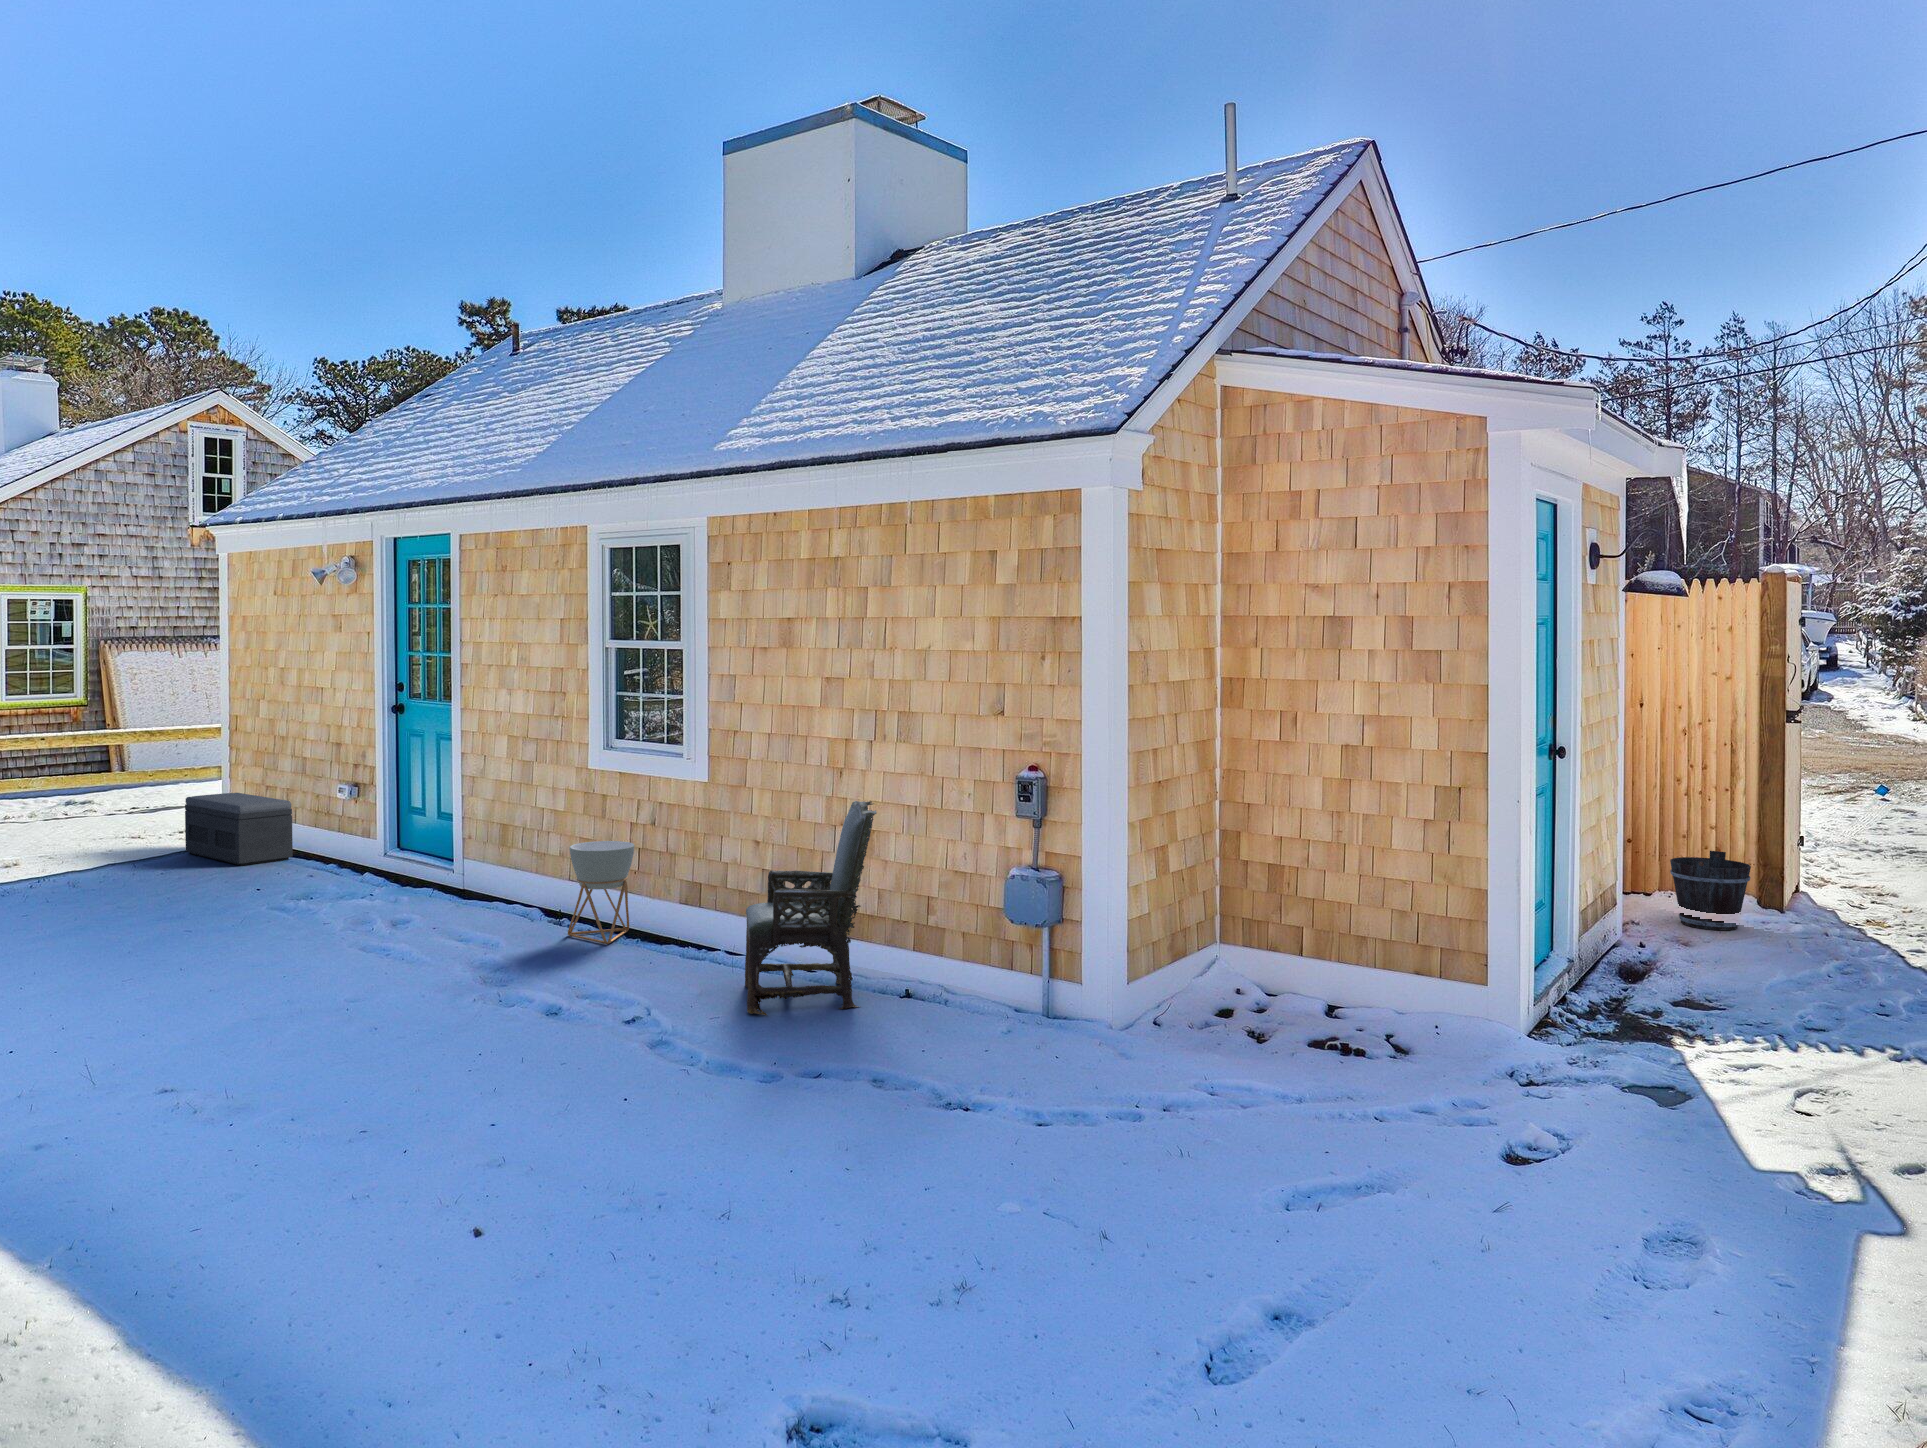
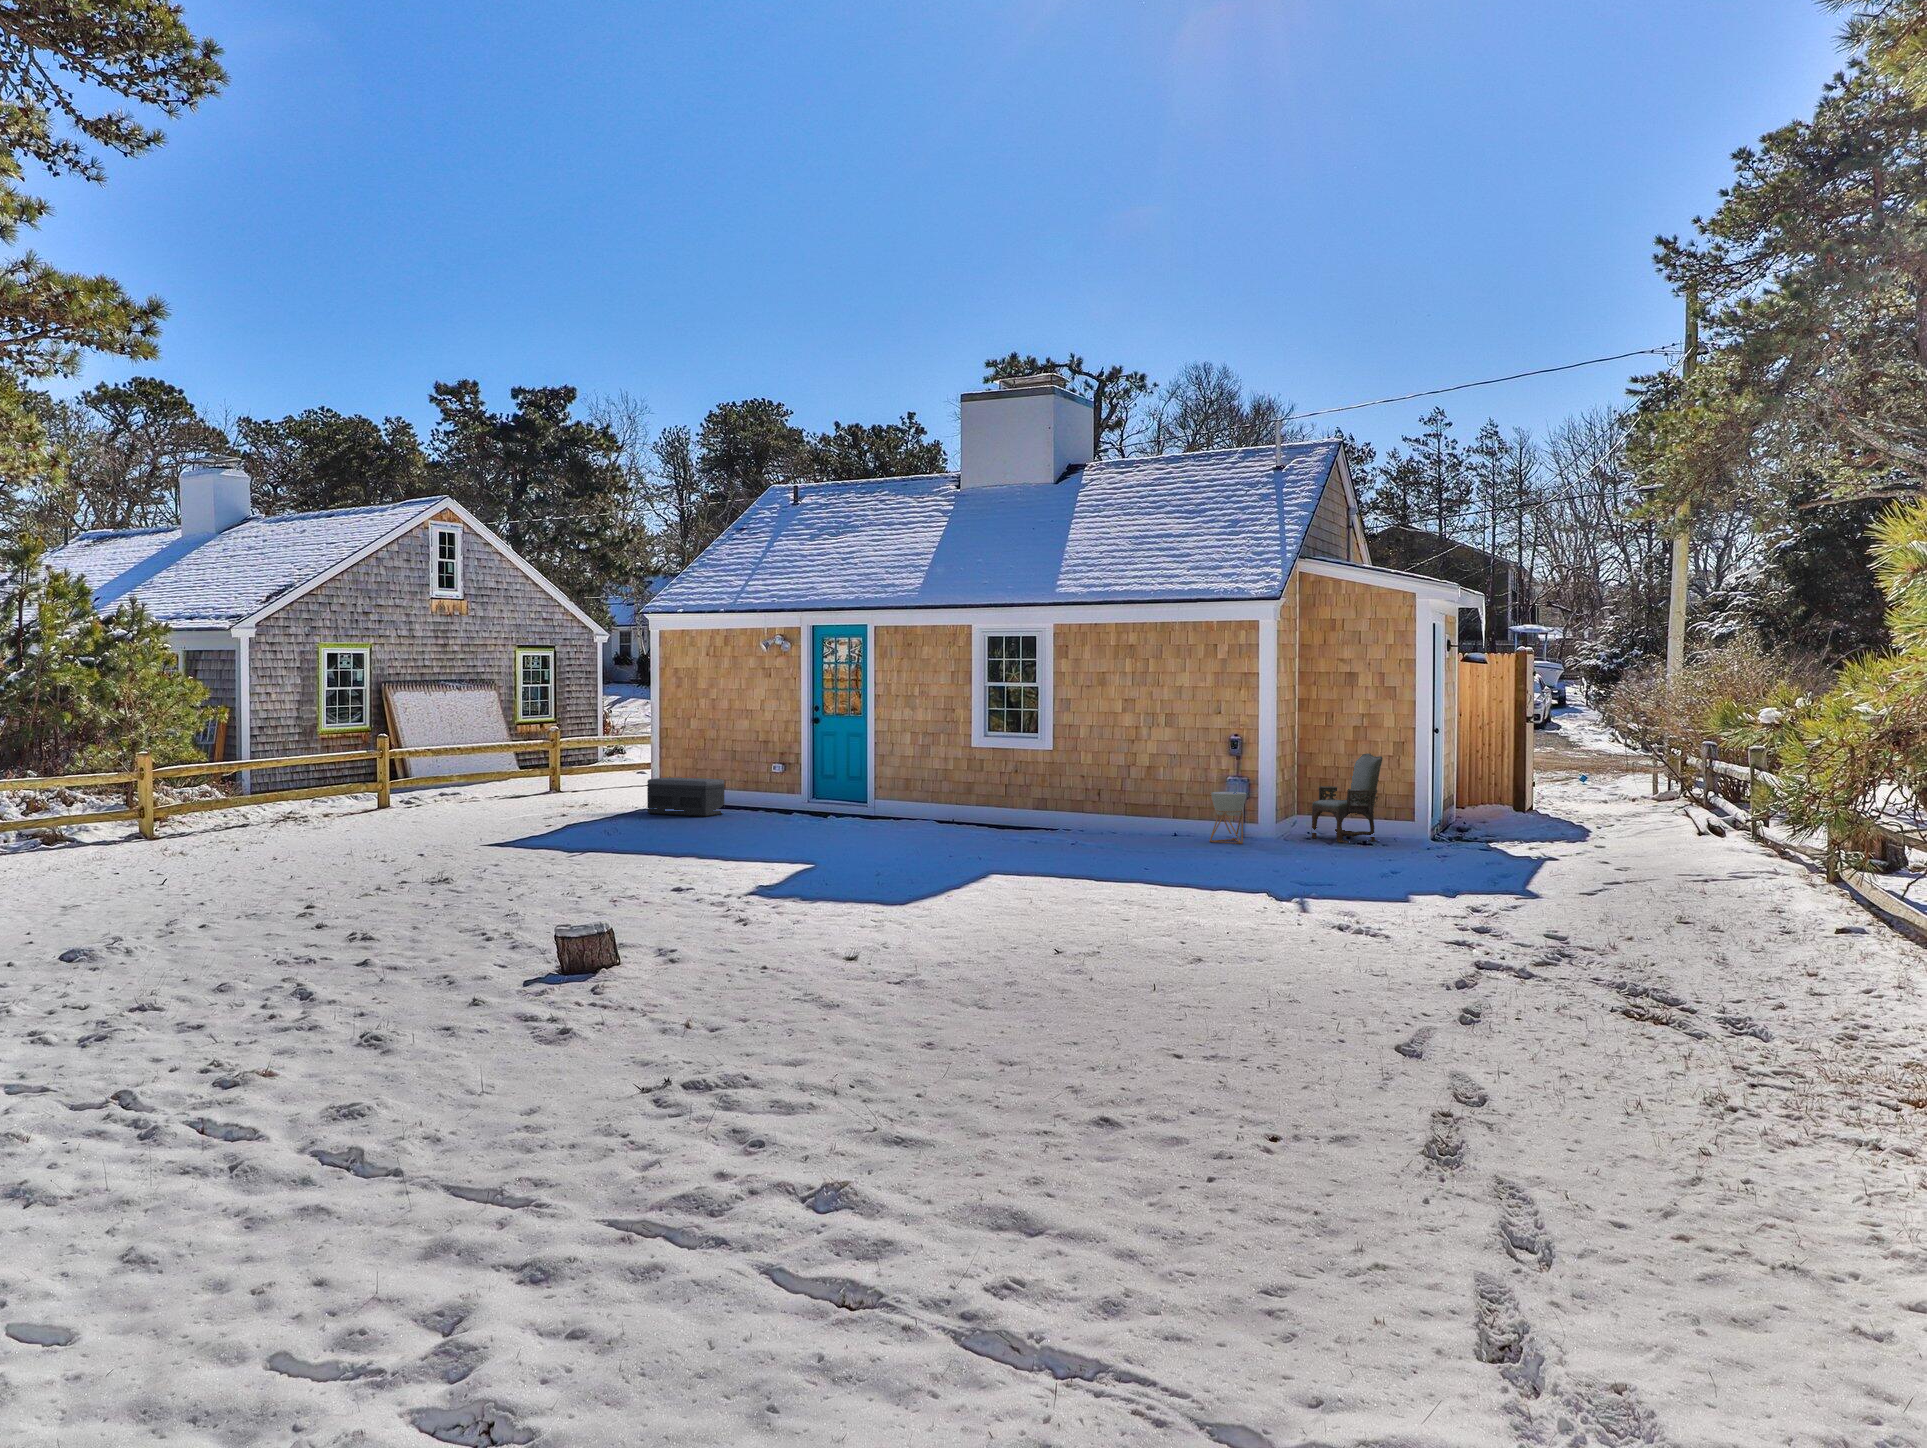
armchair: present [745,801,877,1015] -> present [1312,753,1383,842]
planter: present [568,841,635,944] -> present [1209,792,1246,844]
bucket: present [1670,851,1751,930] -> none [1478,782,1513,817]

